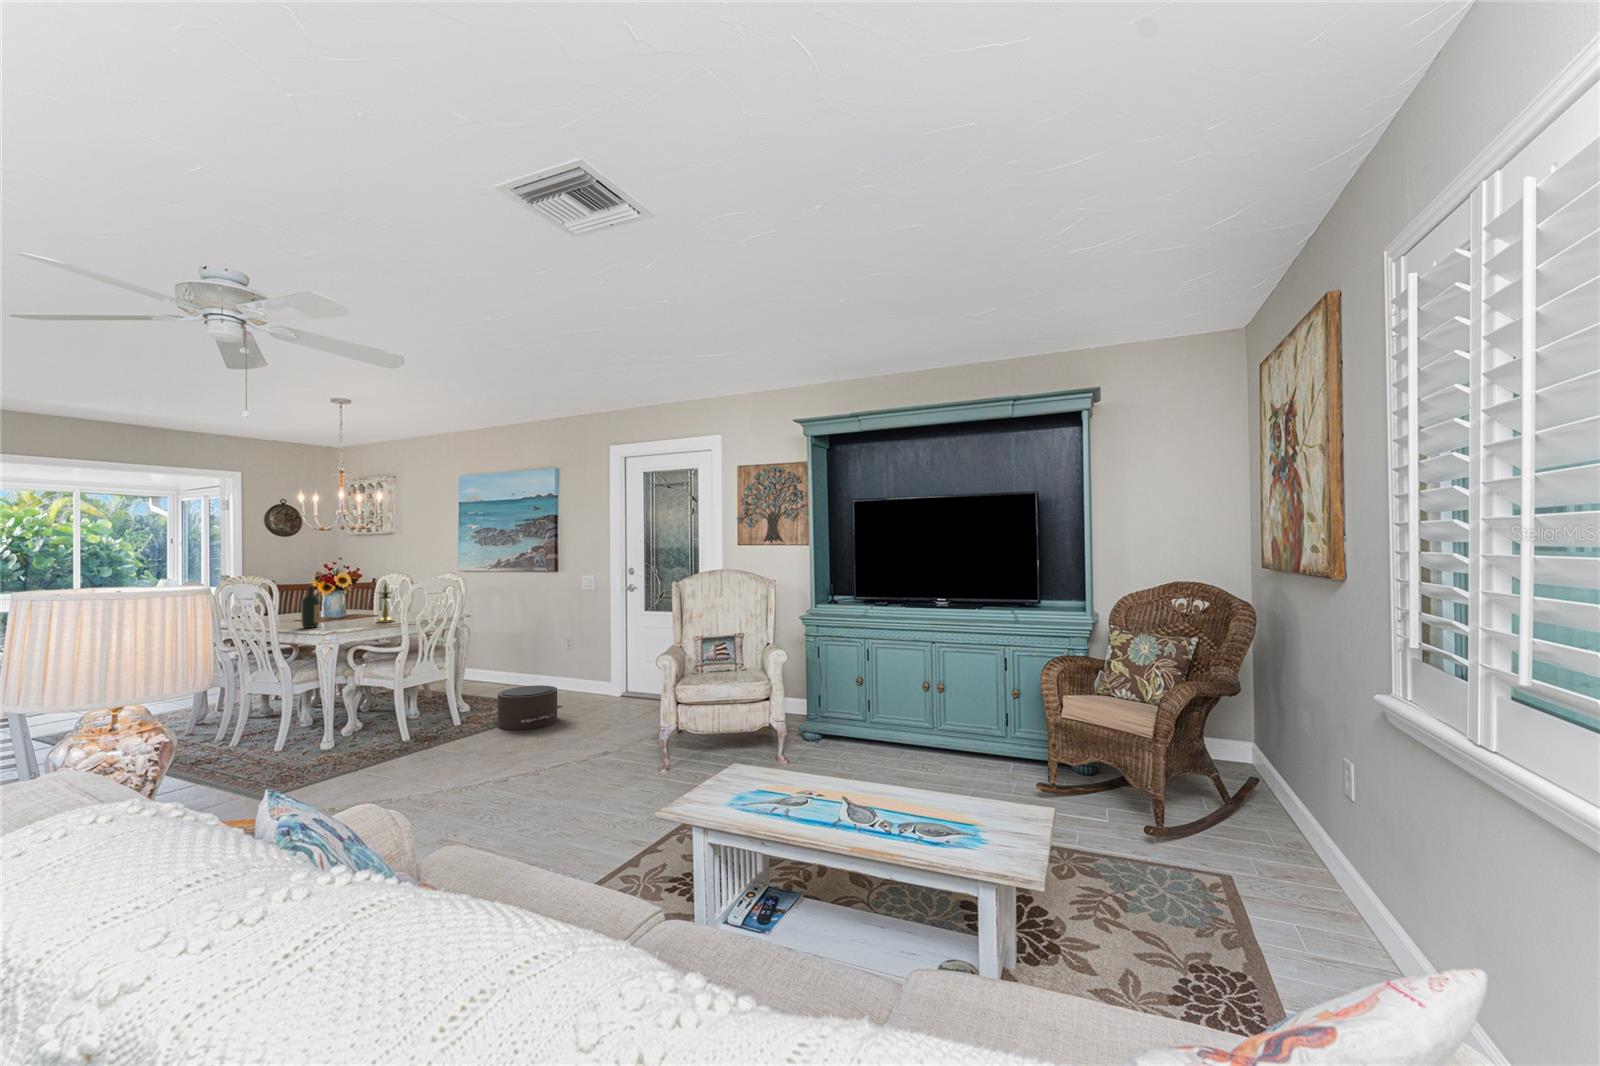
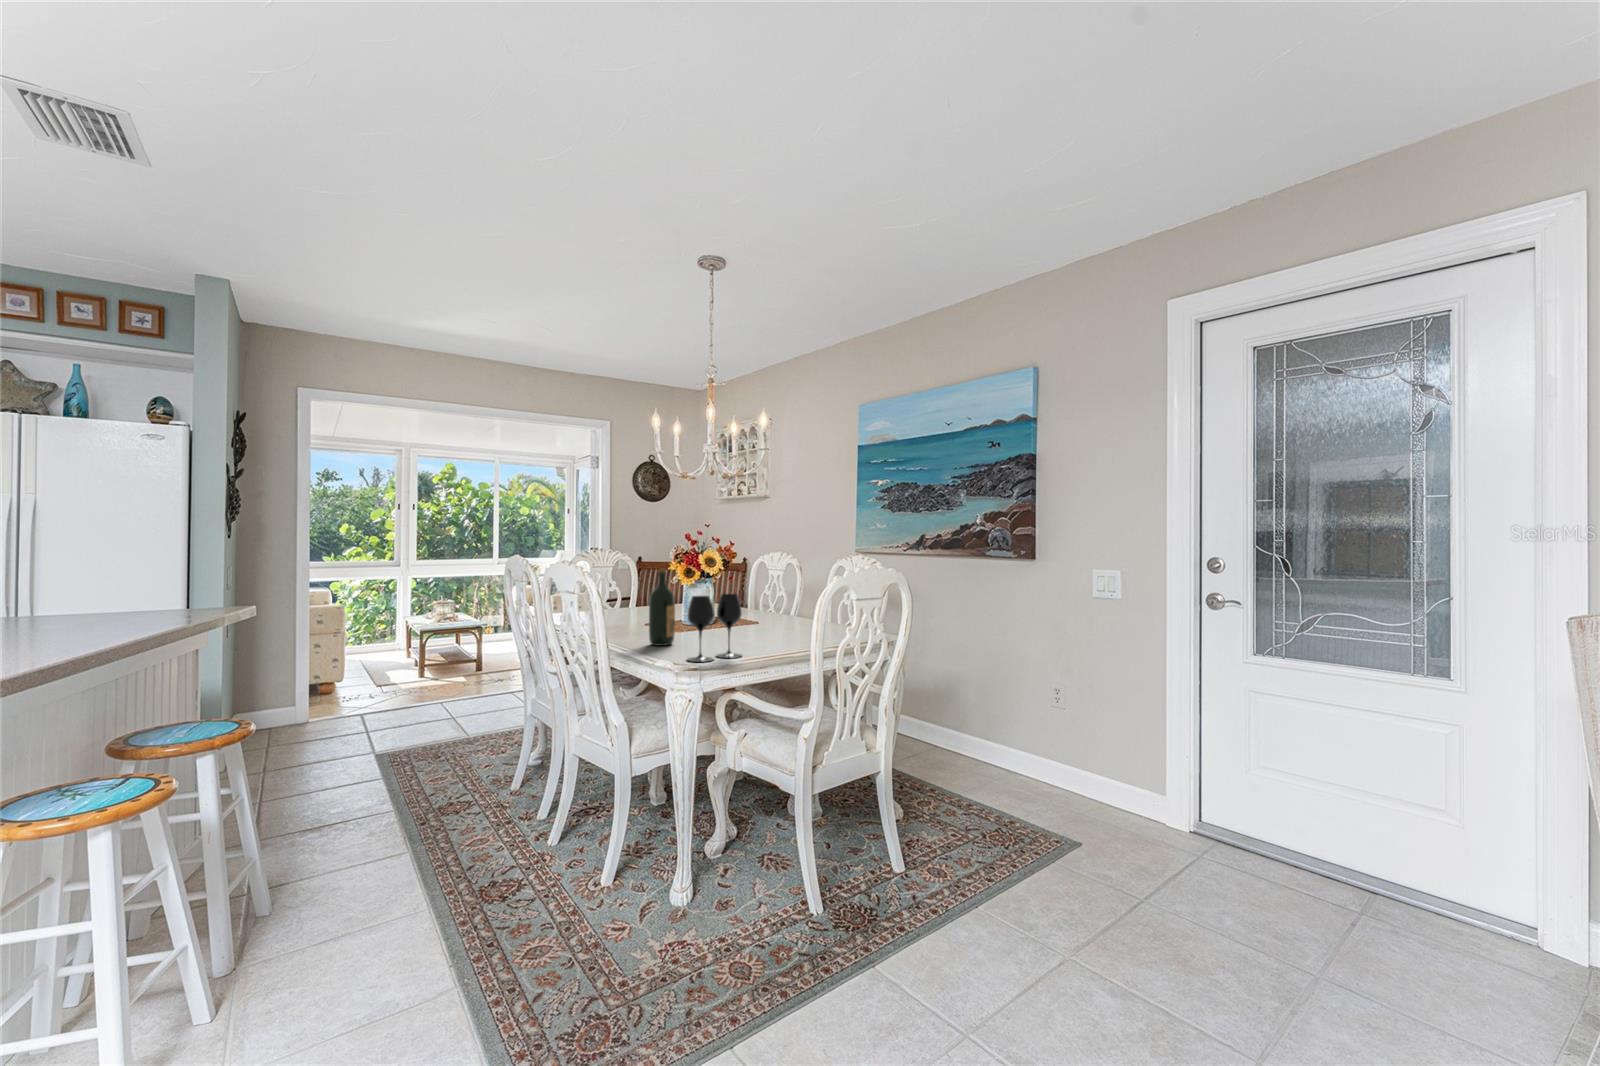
candlestick: present [377,583,393,623] -> none [756,568,787,643]
wine glass: none [330,595,365,630] -> present [687,594,742,662]
pouf: present [491,685,557,730] -> none [954,797,1114,924]

